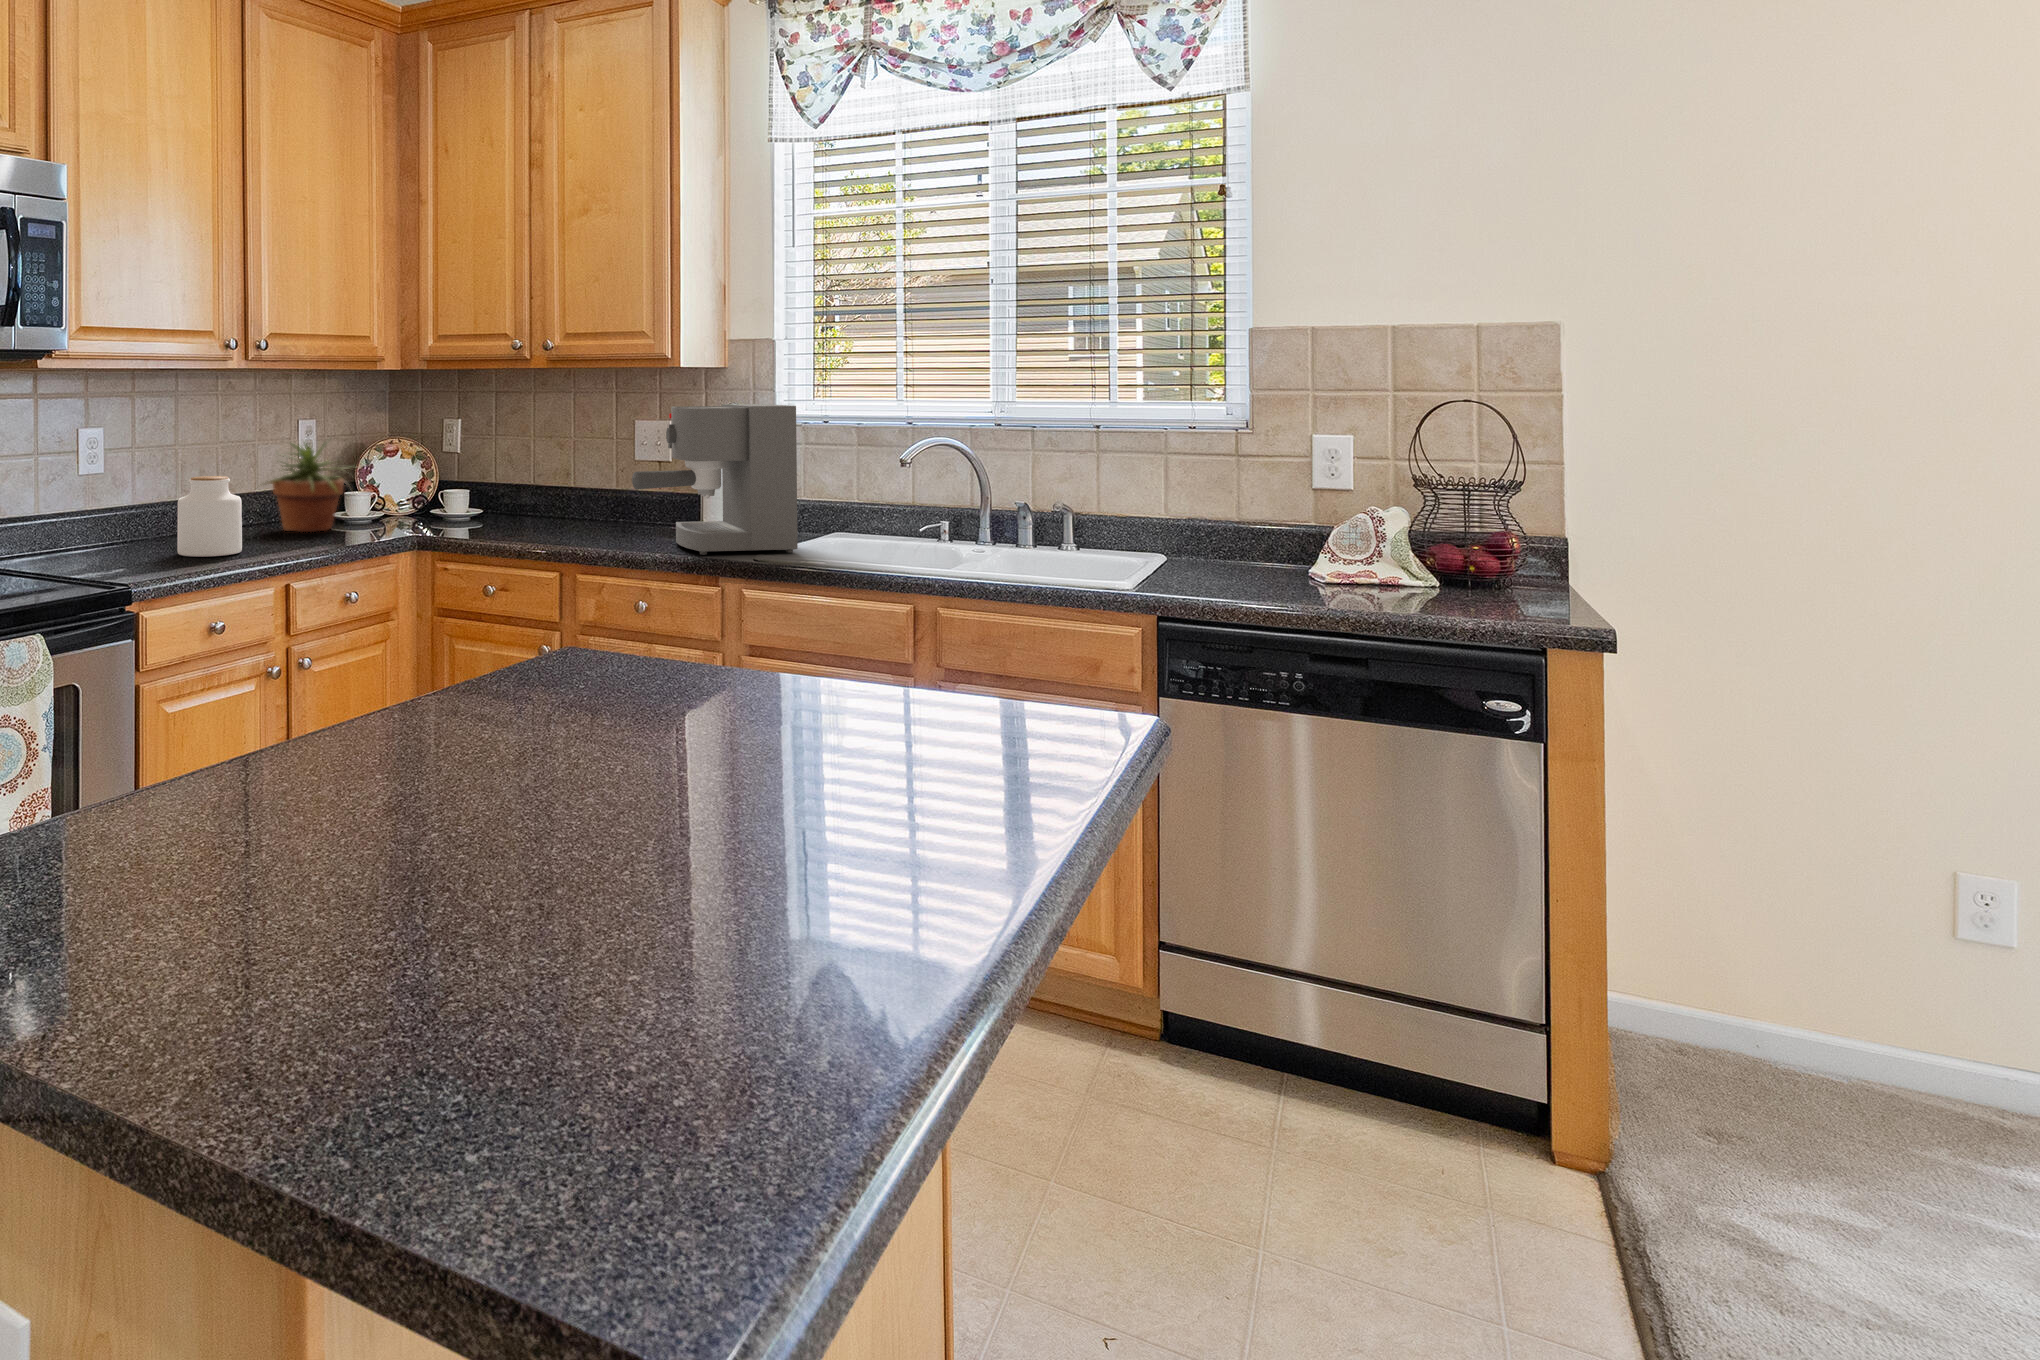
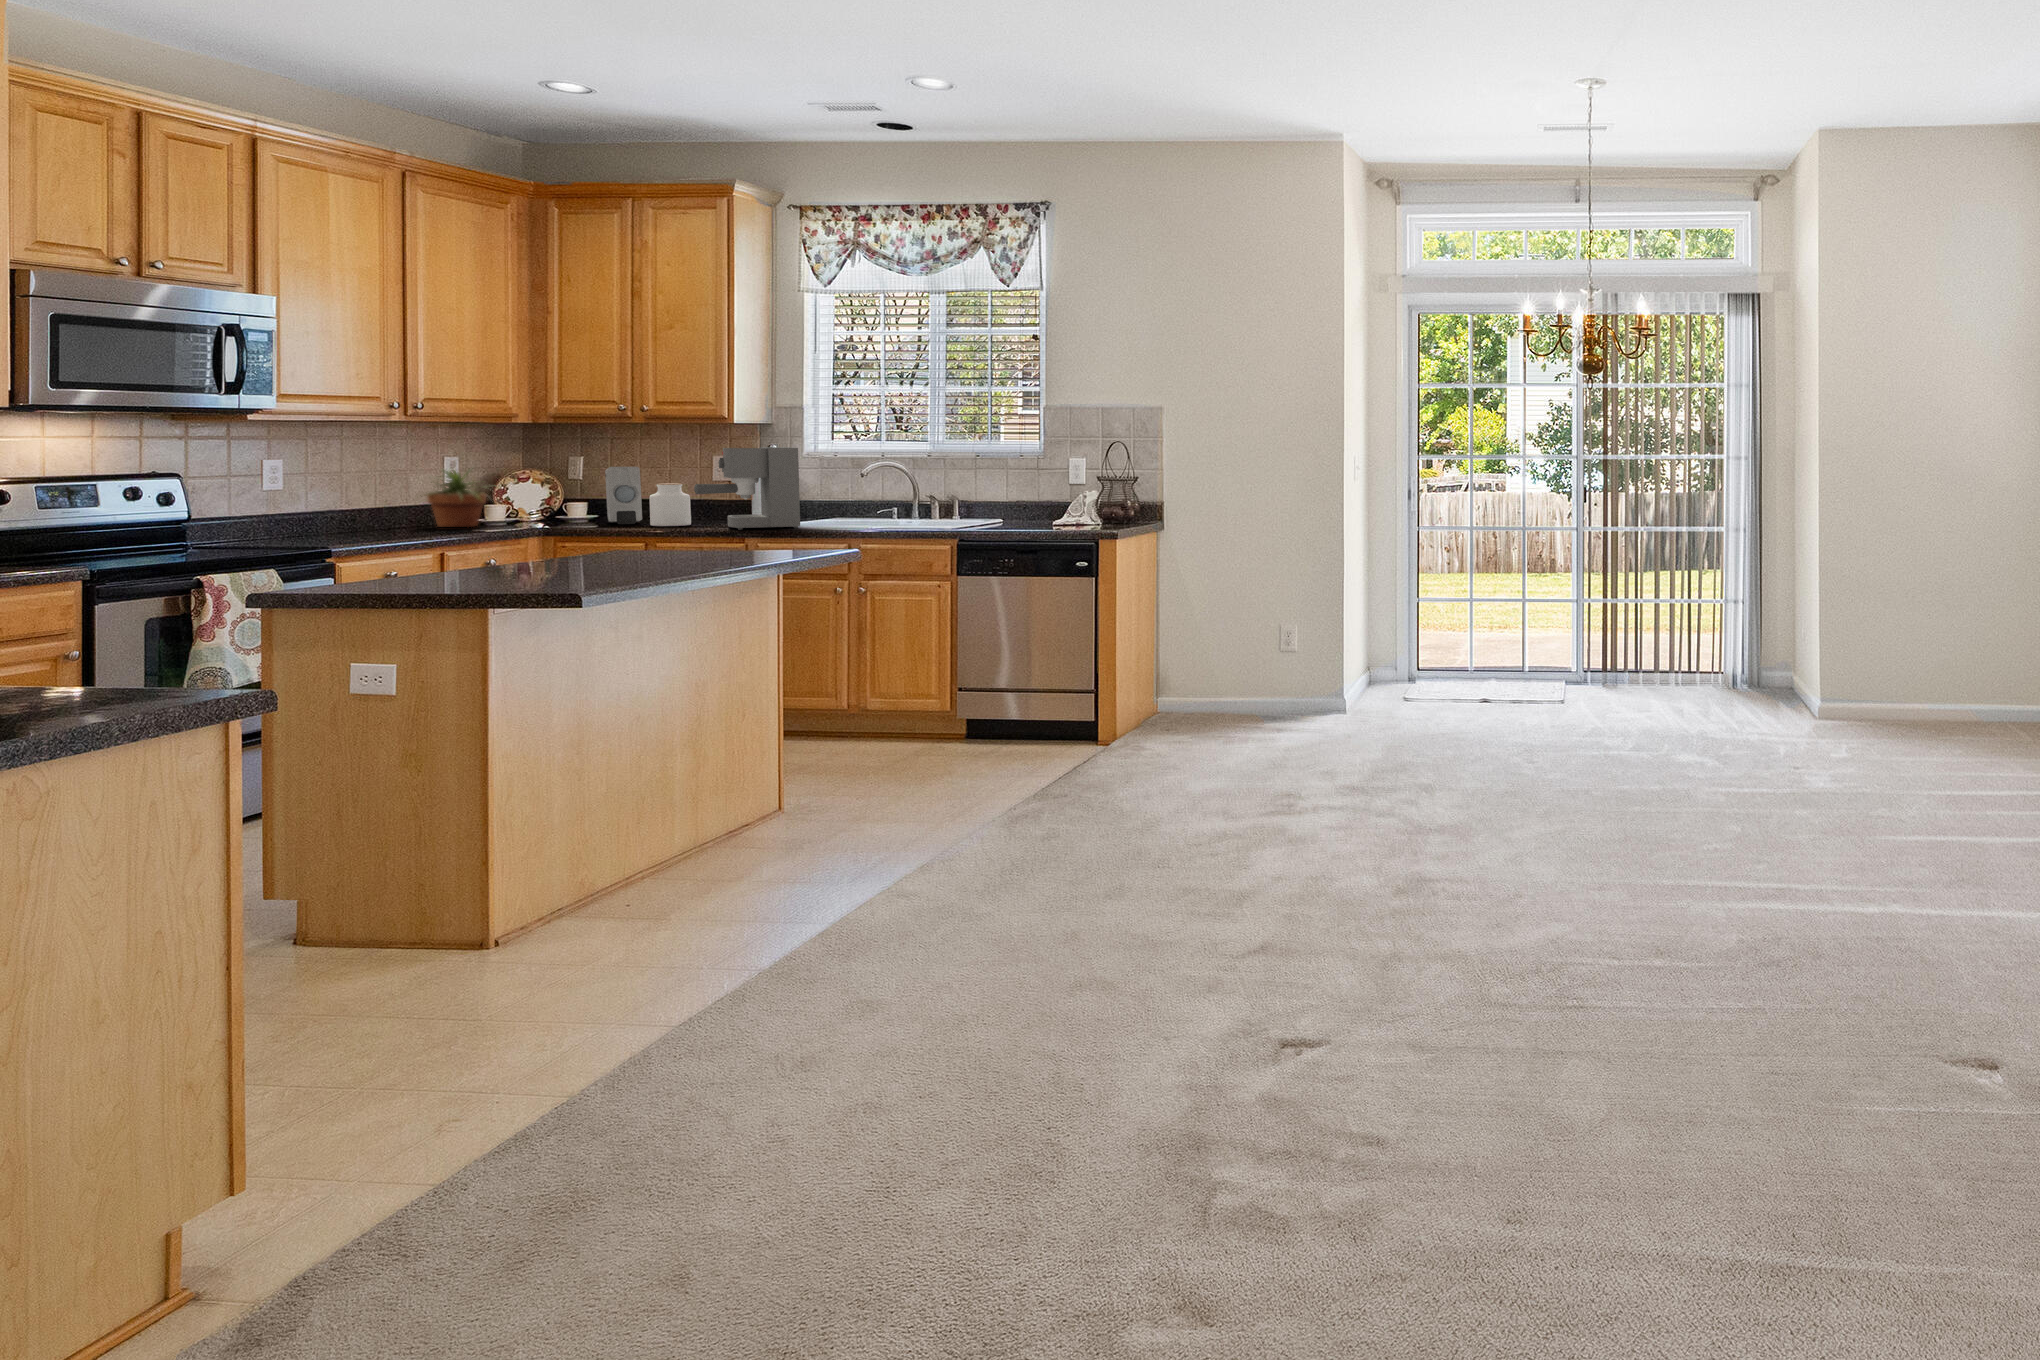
soap dispenser: none [494,437,543,530] -> present [605,467,642,524]
jar: present [177,476,242,557] -> present [650,483,691,526]

